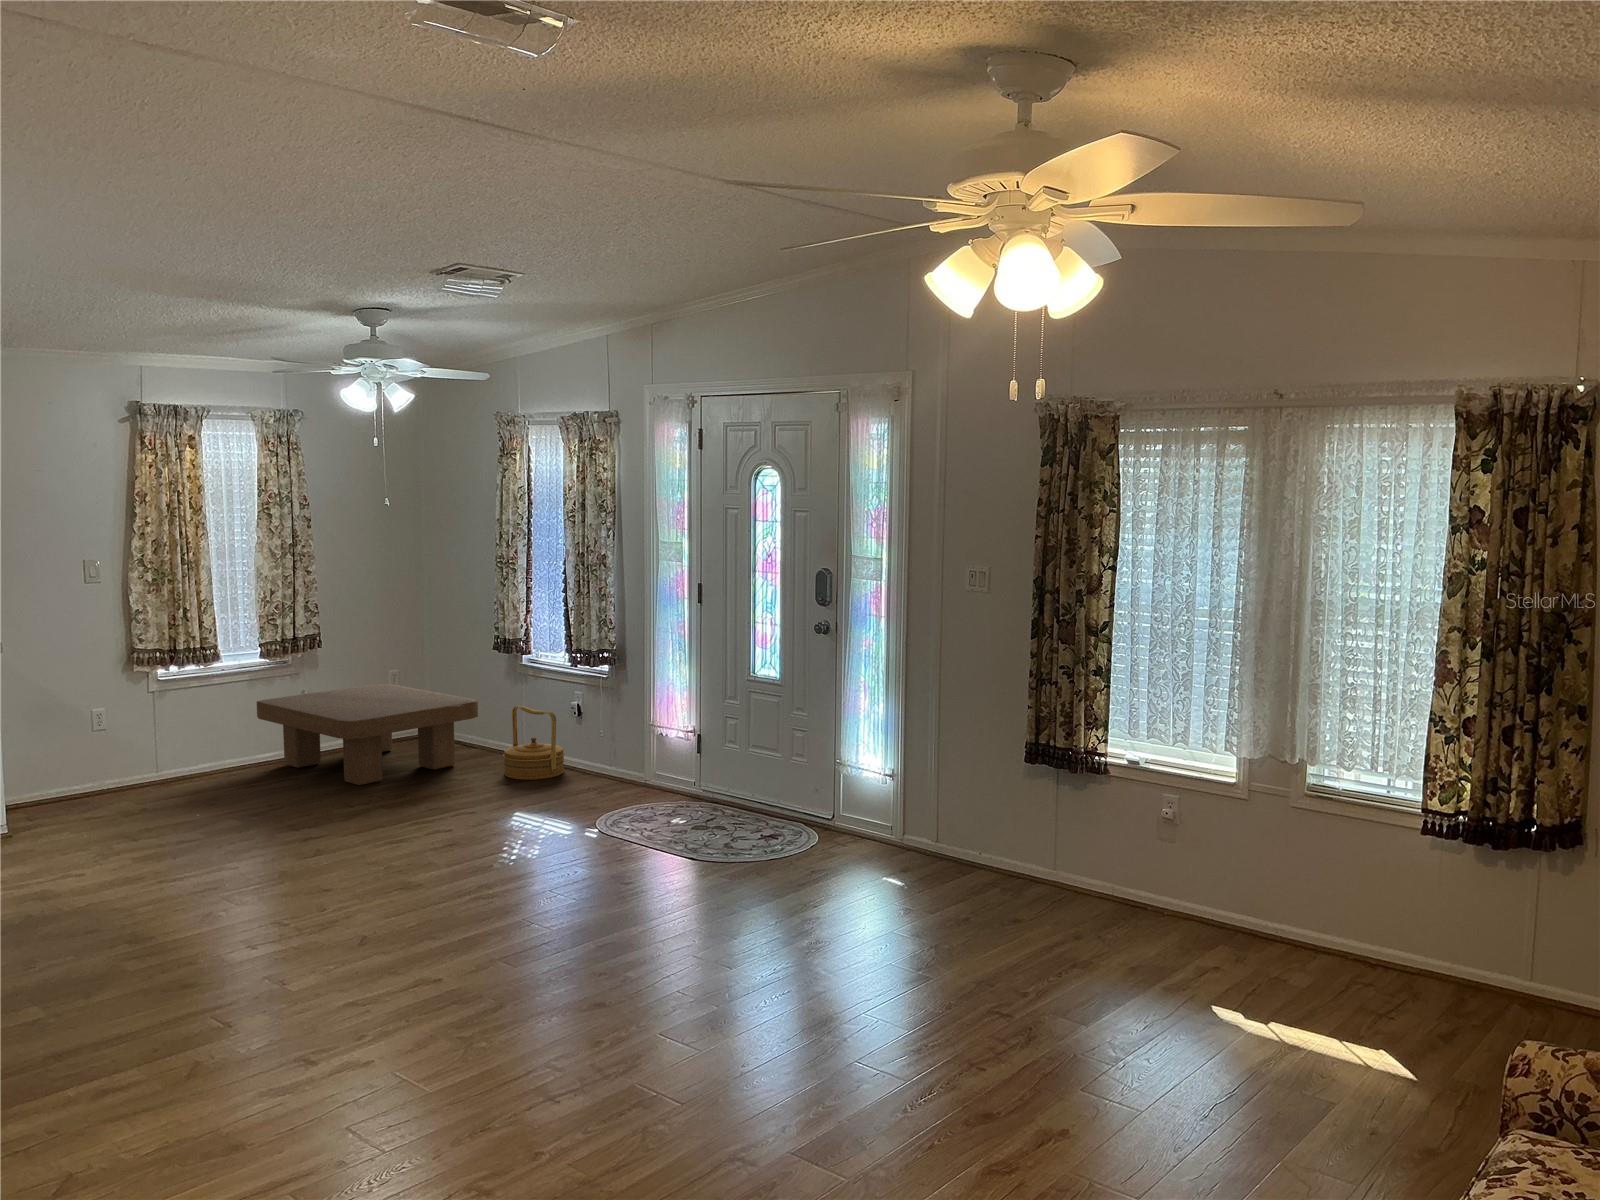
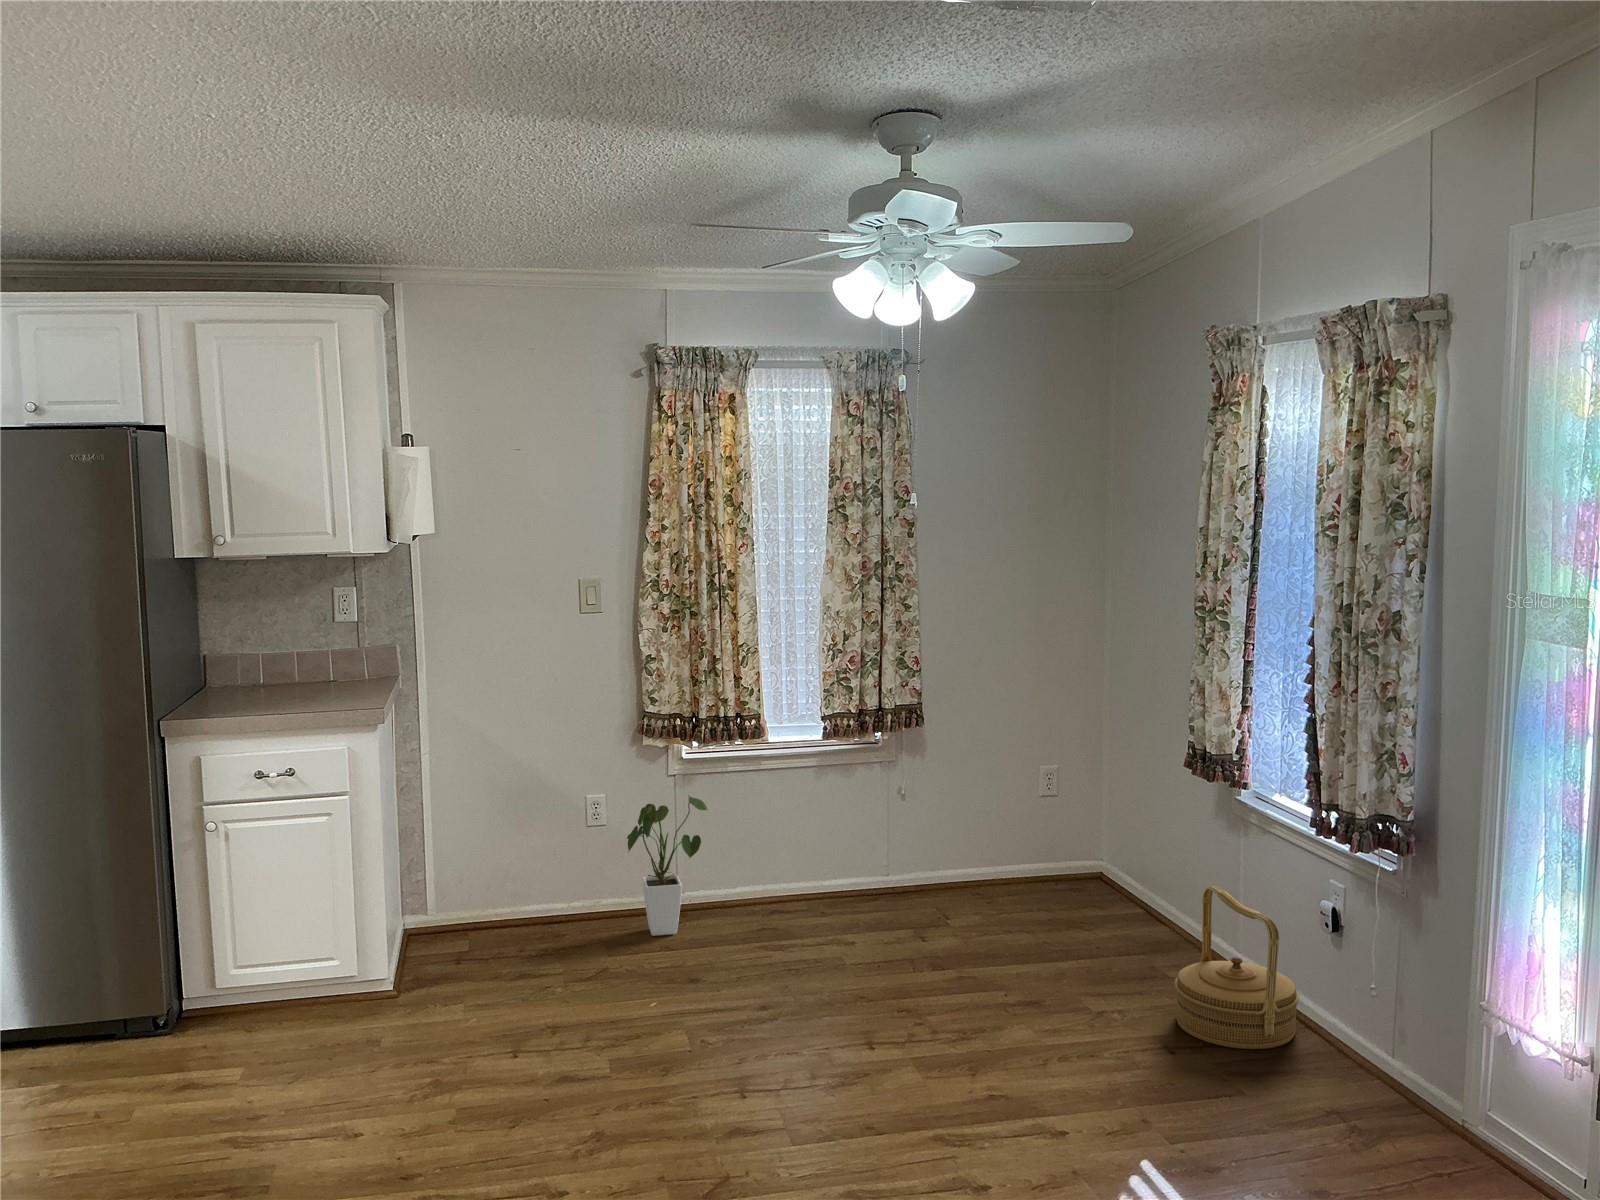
coffee table: present [257,684,478,785] -> none [816,790,1145,987]
house plant: none [128,700,195,793] -> present [627,795,708,936]

